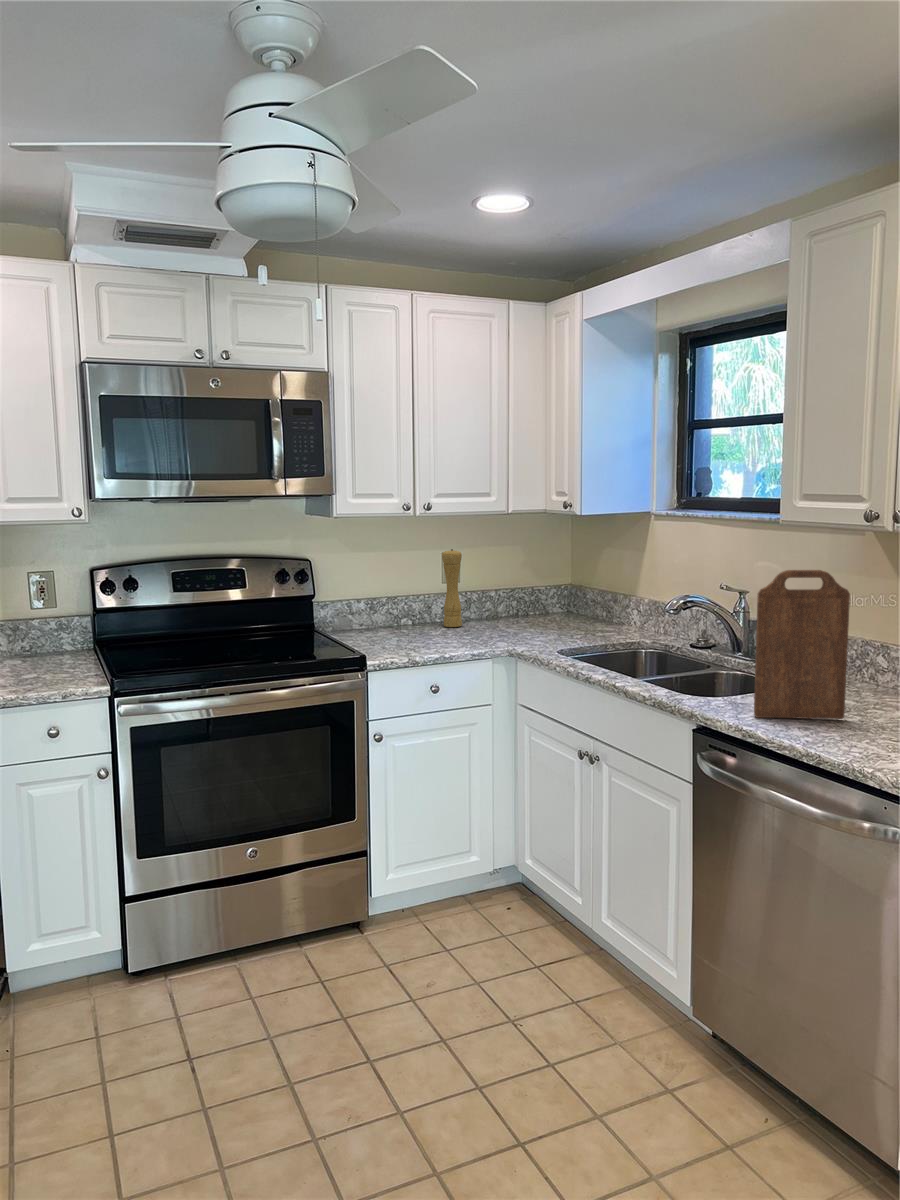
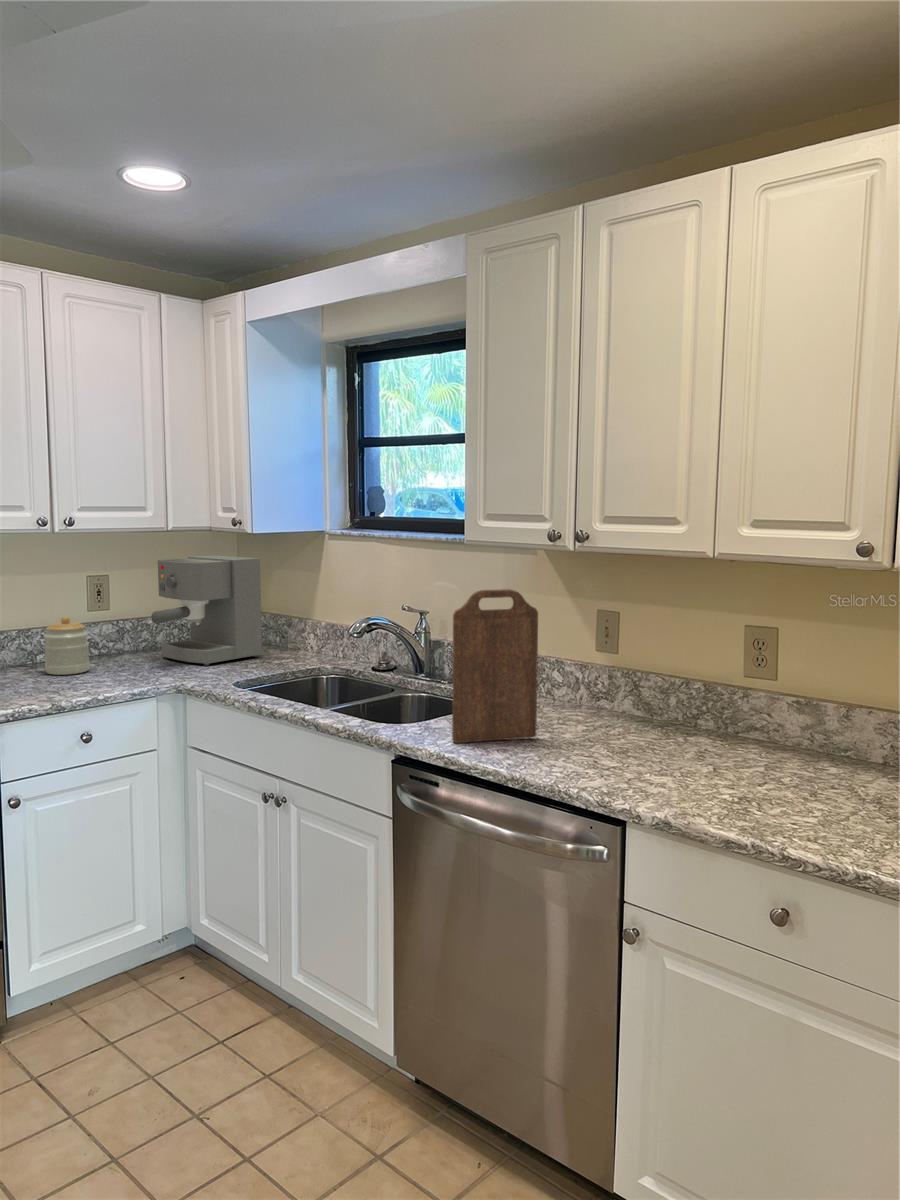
coffee maker: none [492,535,589,635] -> present [151,555,262,666]
pepper mill: present [442,549,462,627] -> none [88,572,115,662]
jar: none [405,586,441,636] -> present [44,616,90,675]

